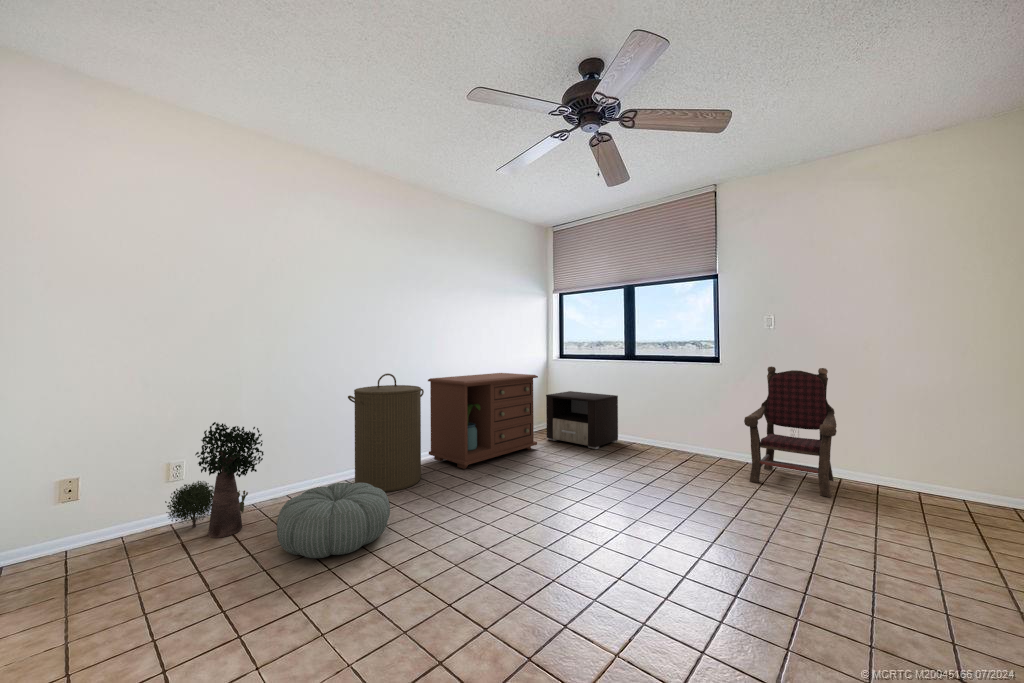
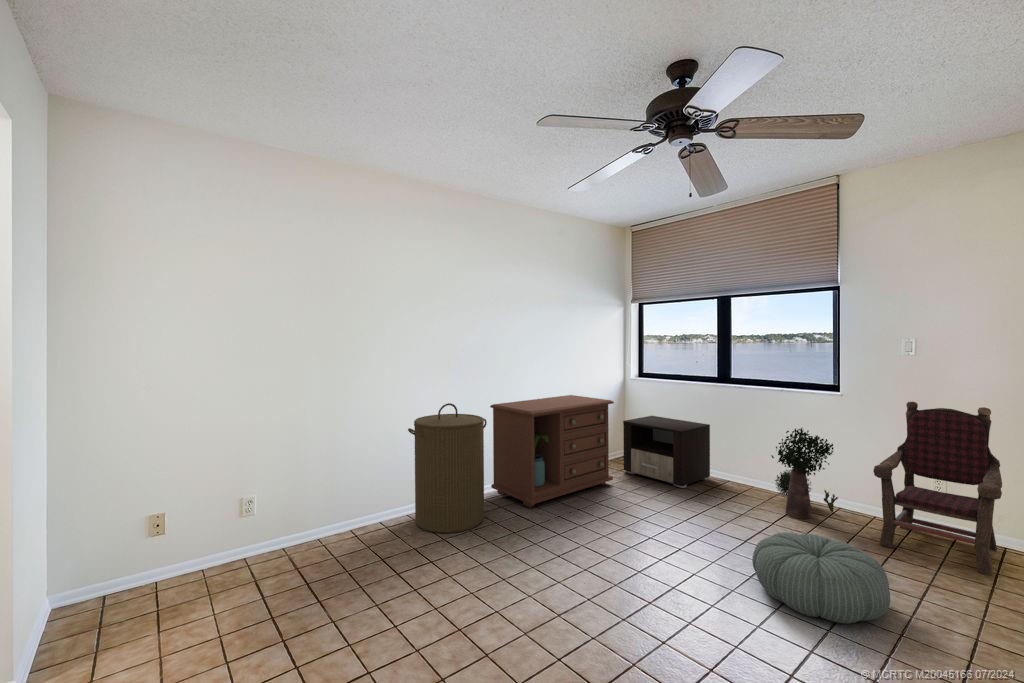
potted plant: present [165,422,264,538] -> present [771,428,838,519]
pouf: present [277,483,390,558] -> present [752,532,890,624]

